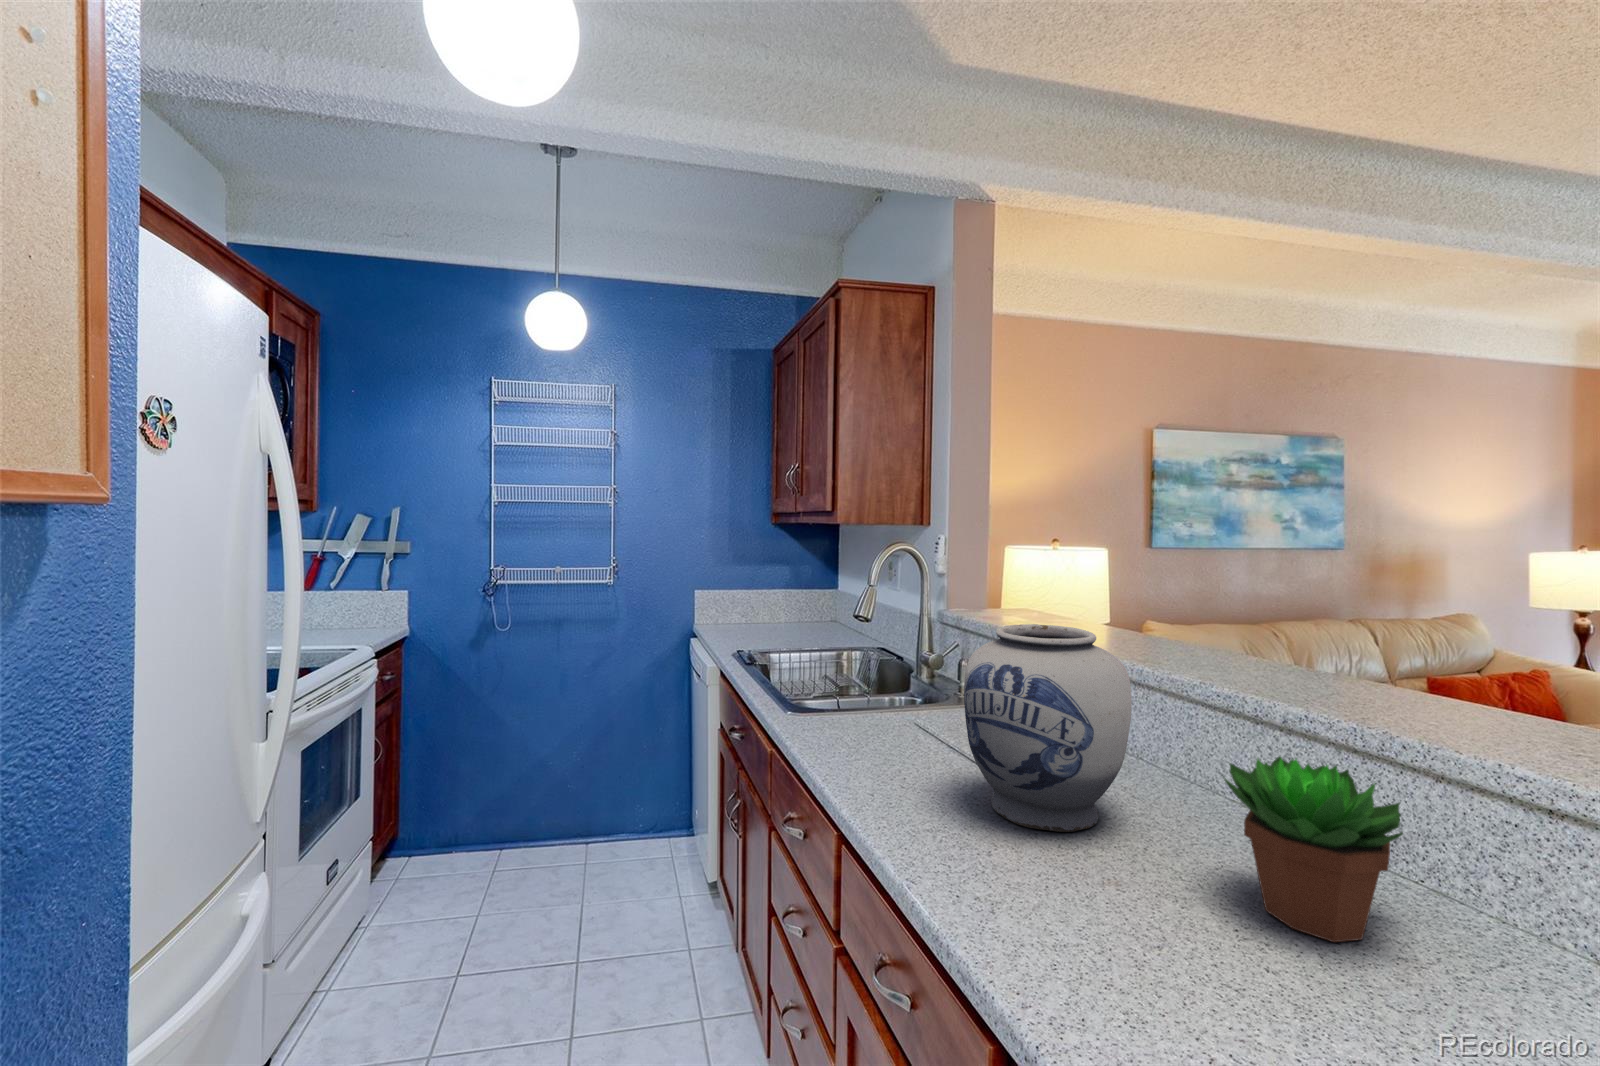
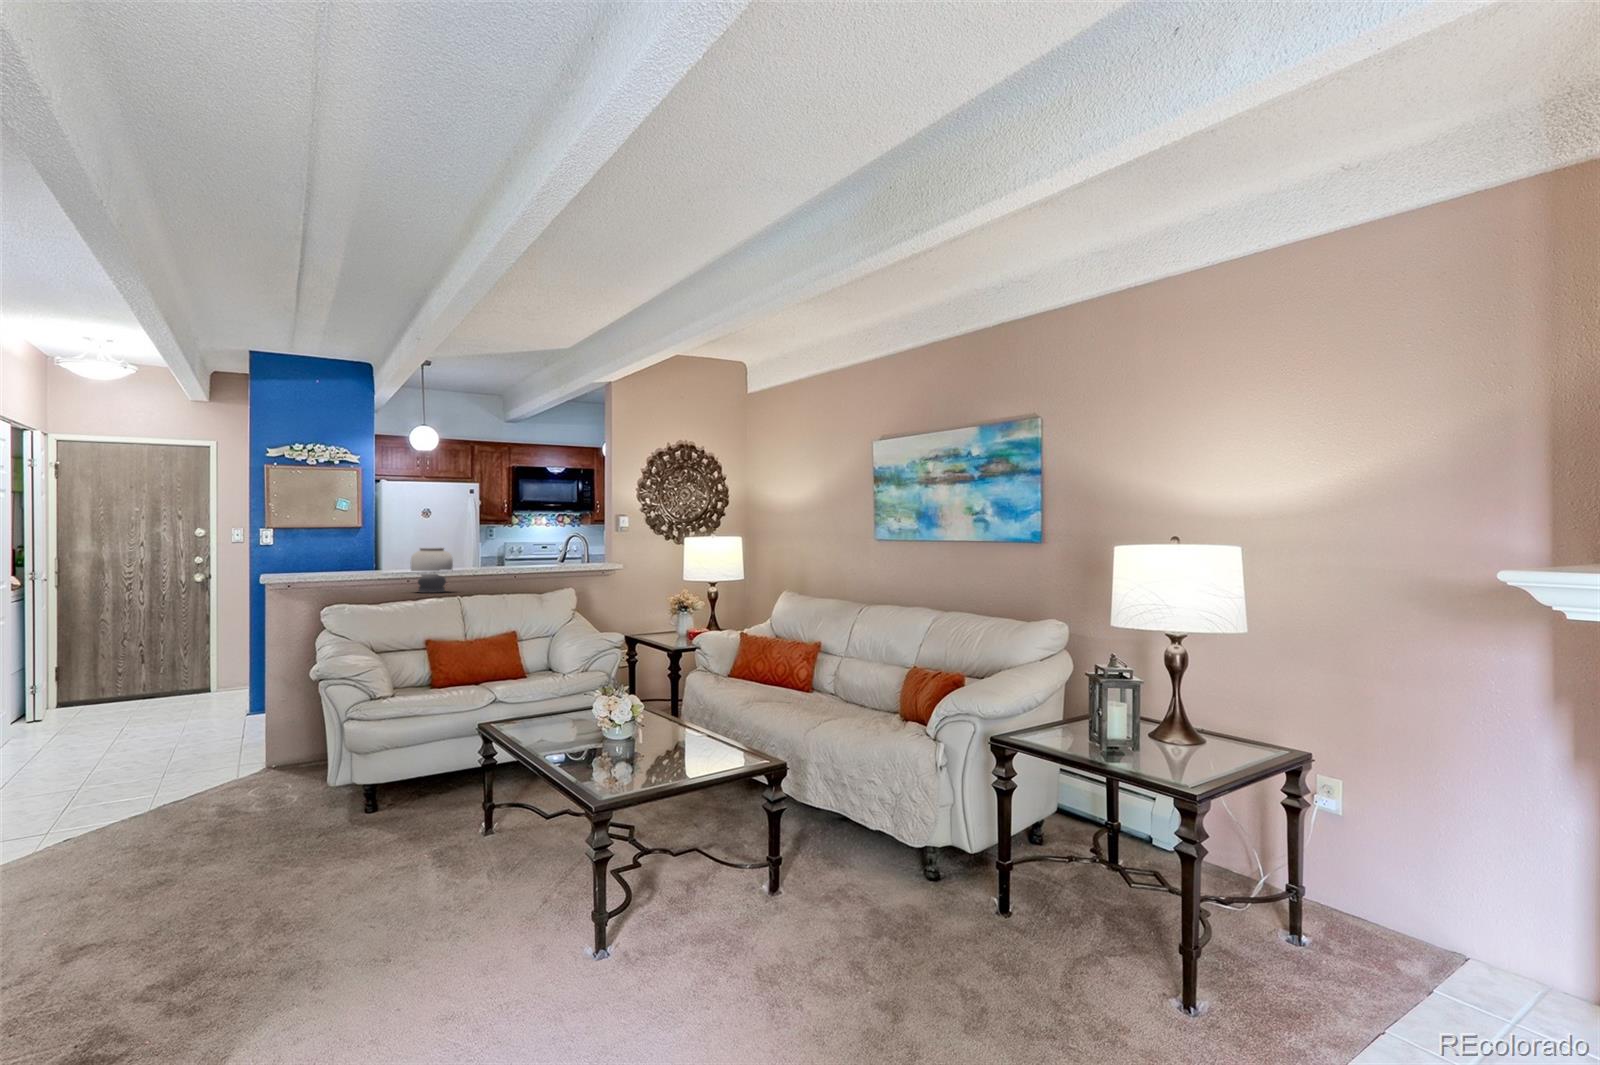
succulent plant: present [1224,756,1403,942] -> none [364,565,396,595]

